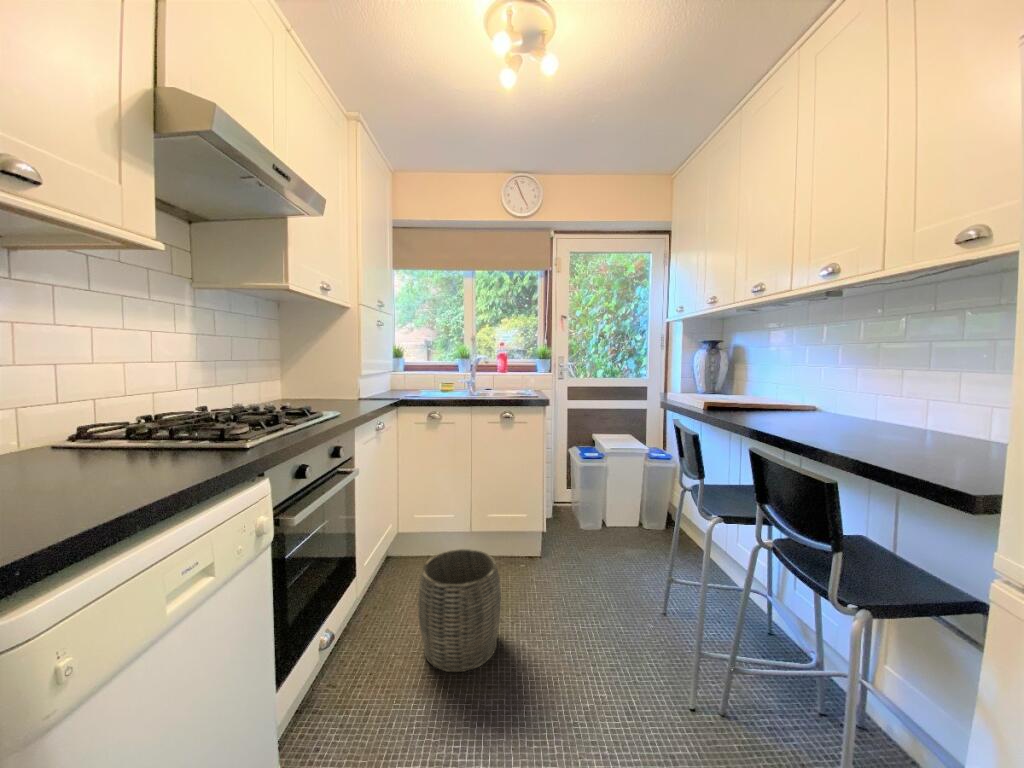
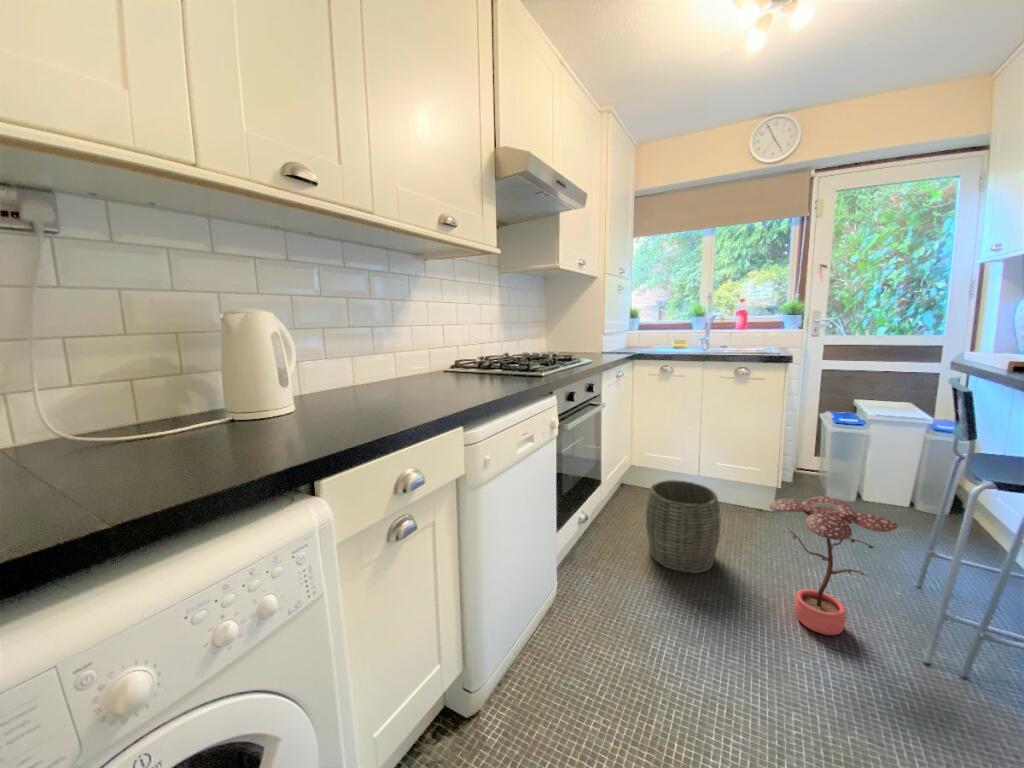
potted plant: none [550,544,656,703] -> present [769,496,898,635]

